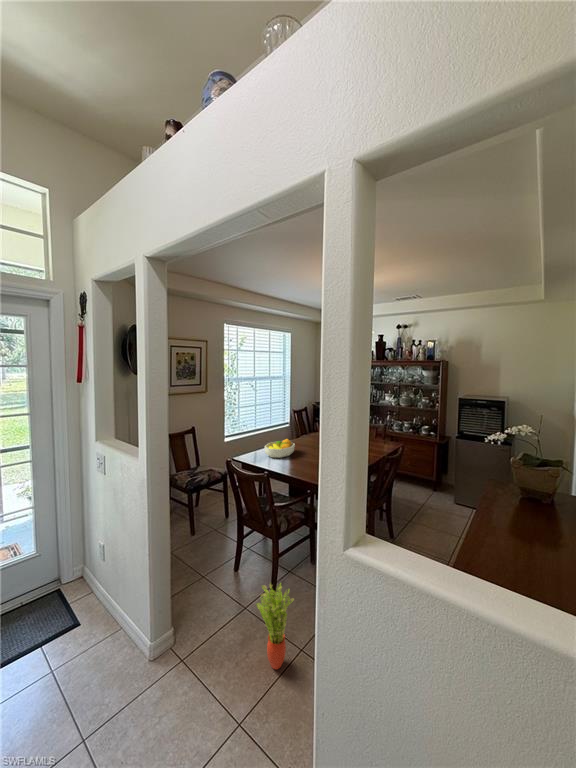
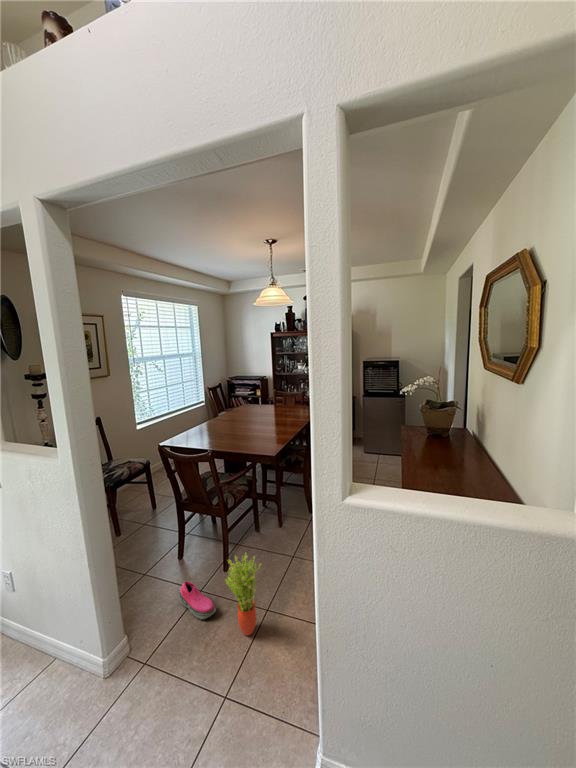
fruit bowl: present [265,439,295,458] -> none [192,415,224,436]
shoe: none [224,595,252,637] -> present [179,581,216,620]

